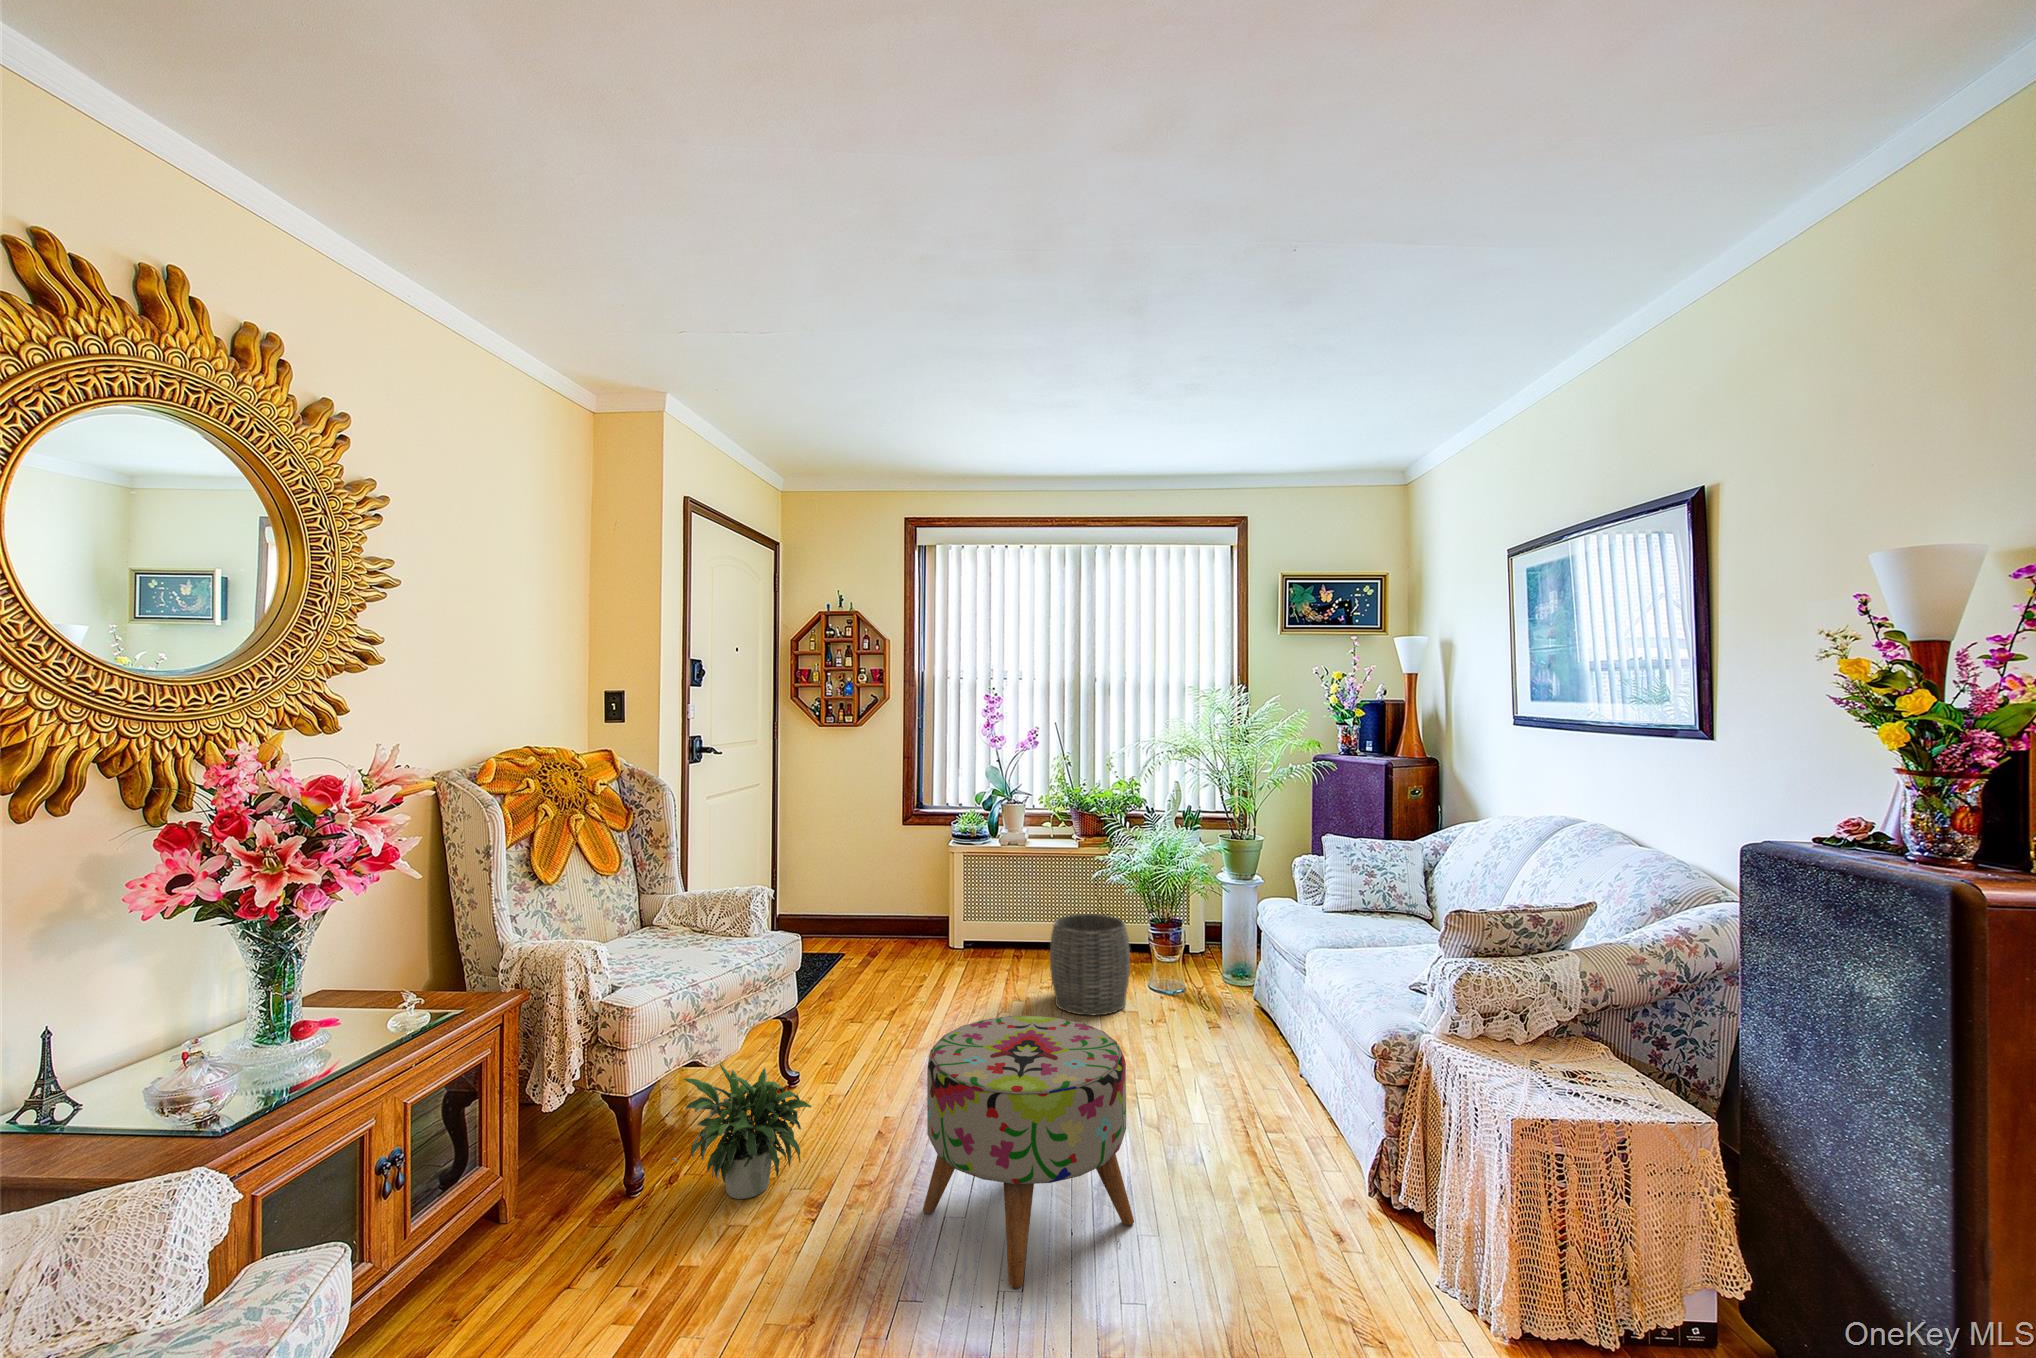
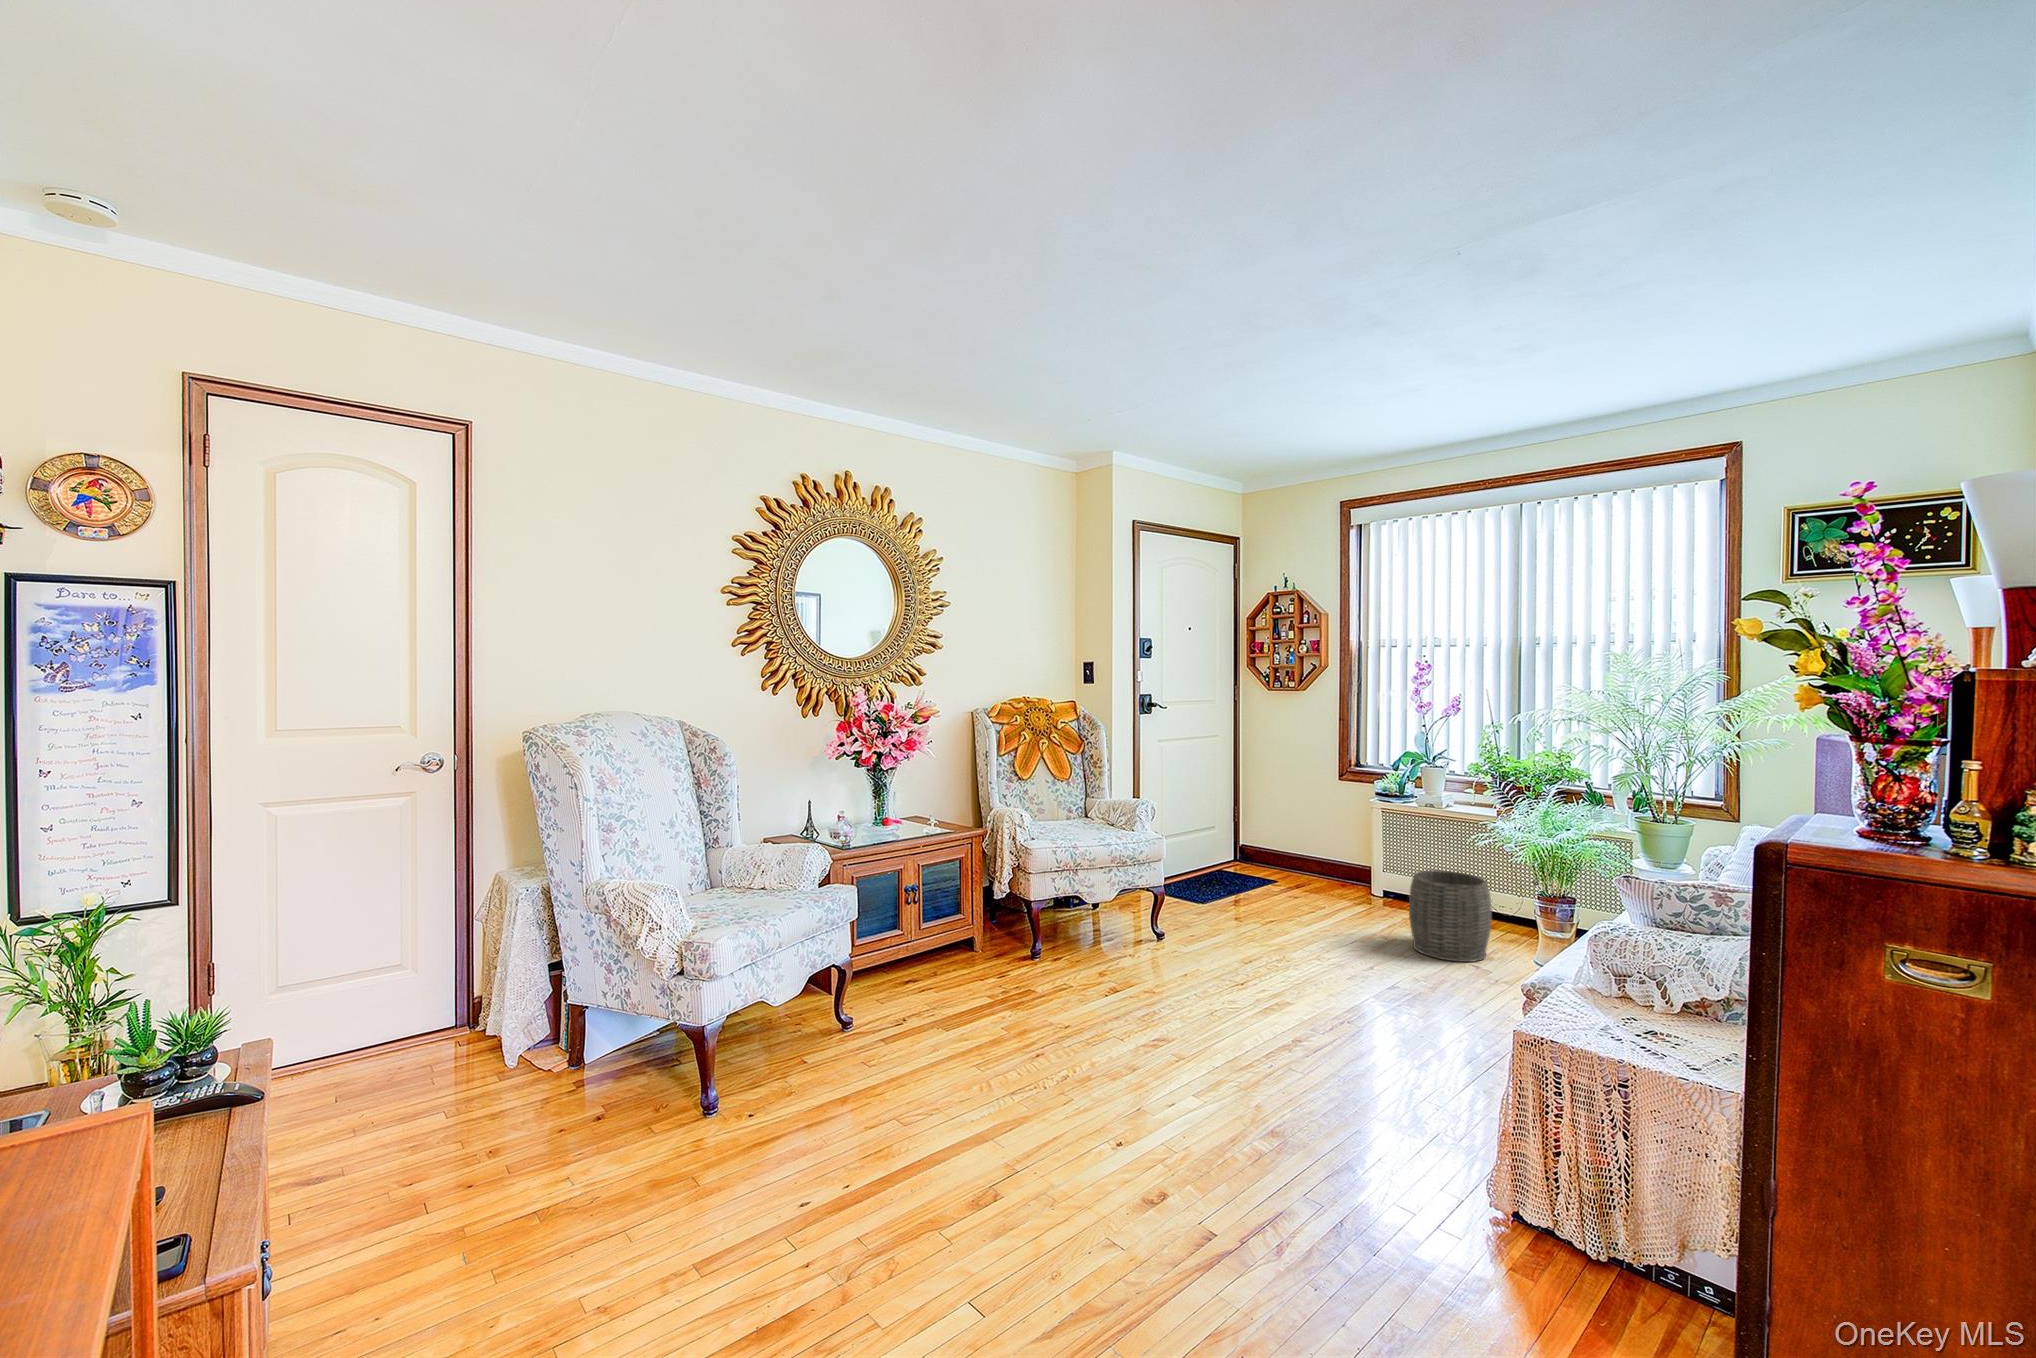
ottoman: present [923,1016,1134,1288] -> none [1161,902,1305,1059]
potted plant: present [672,1064,811,1199] -> none [1058,897,1127,977]

